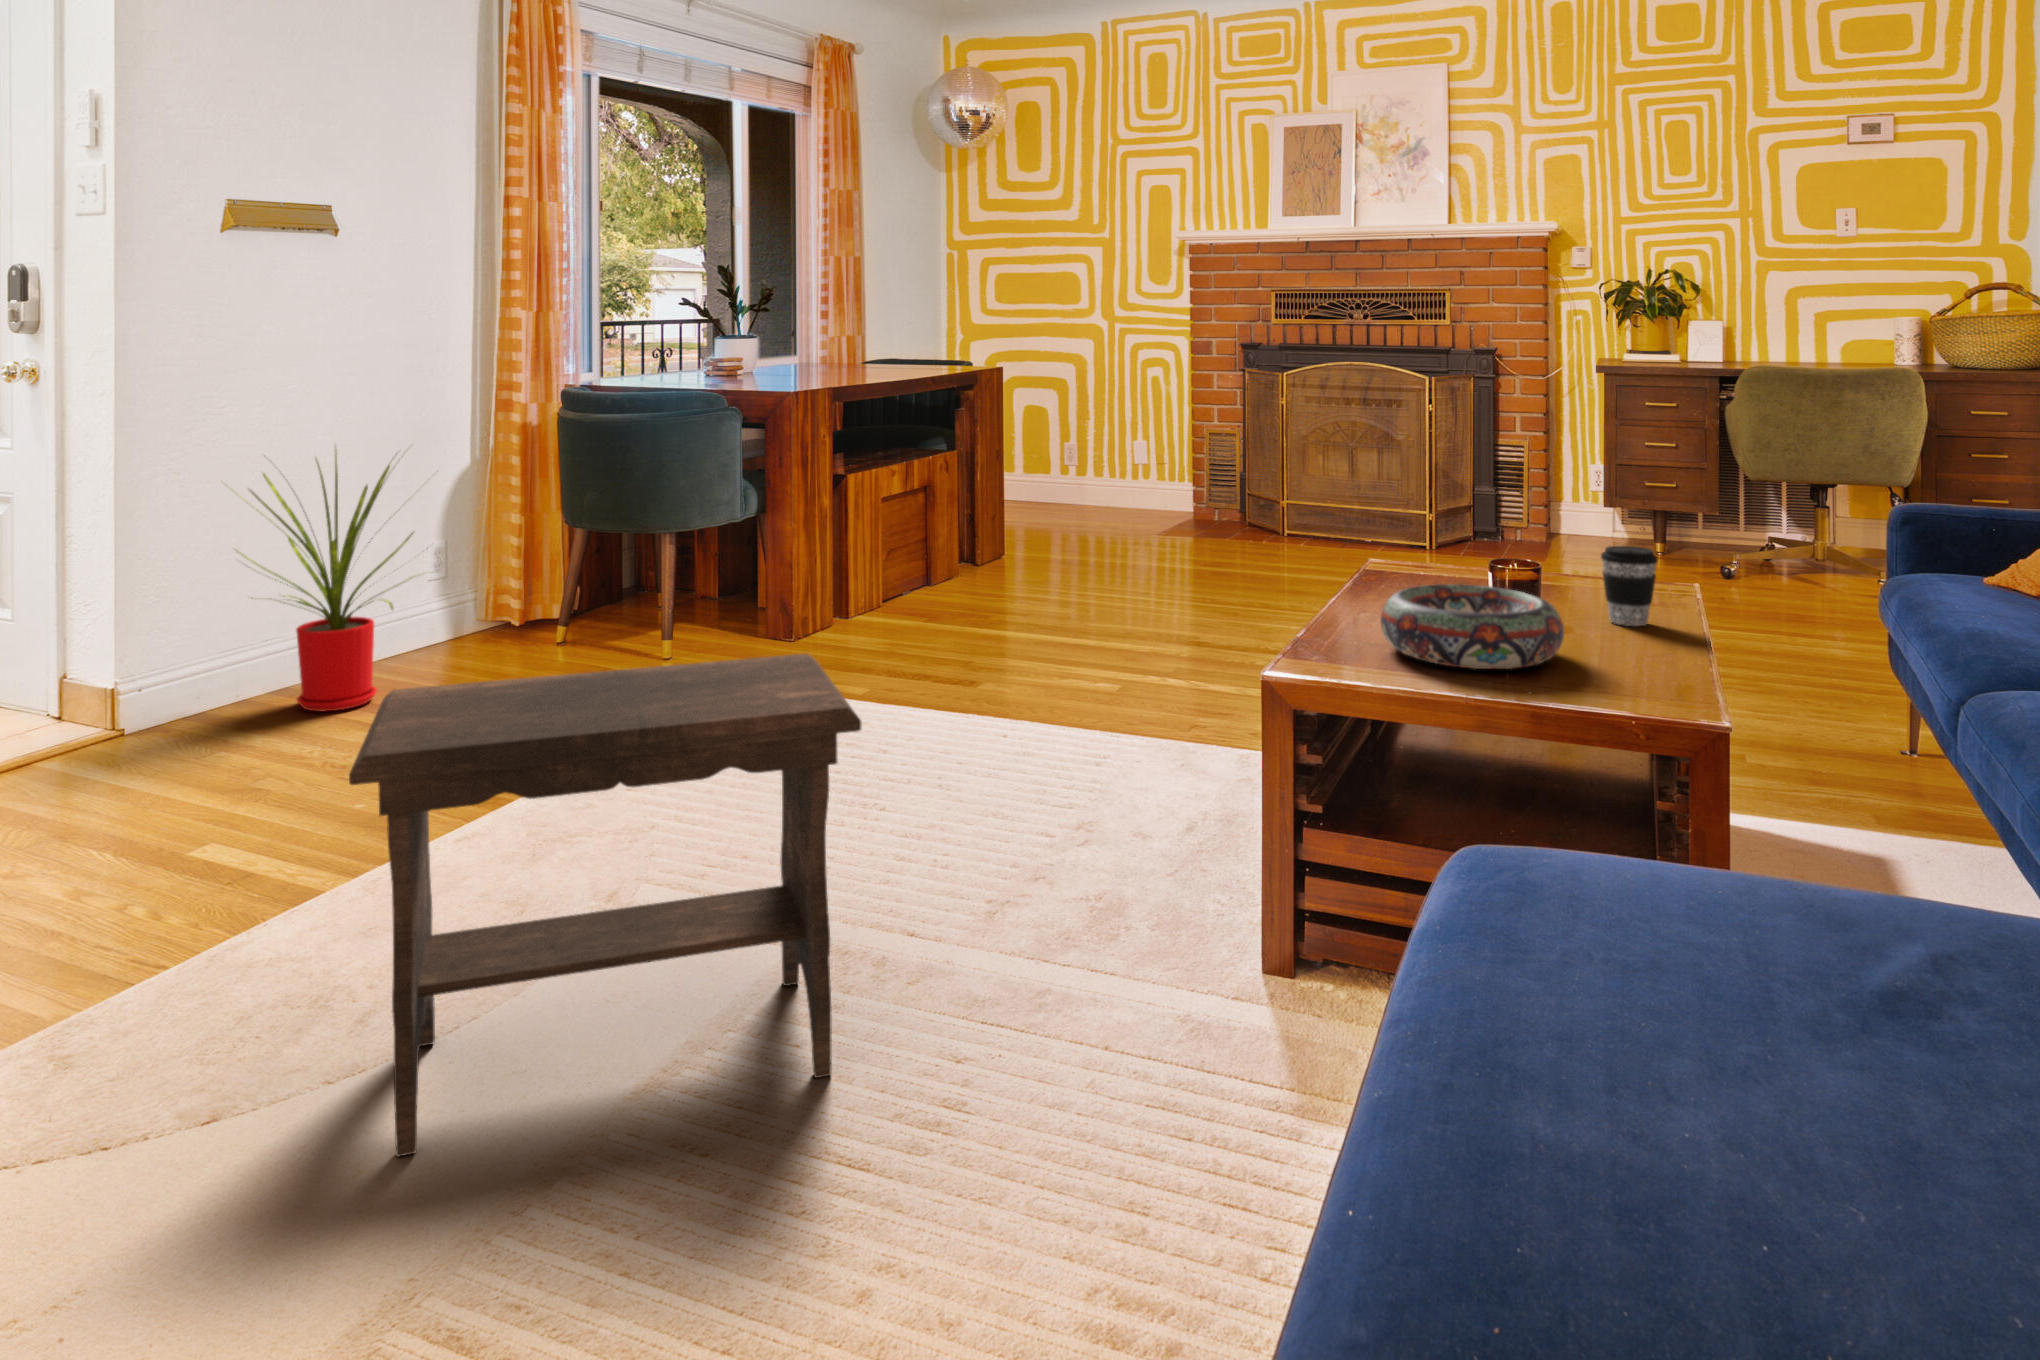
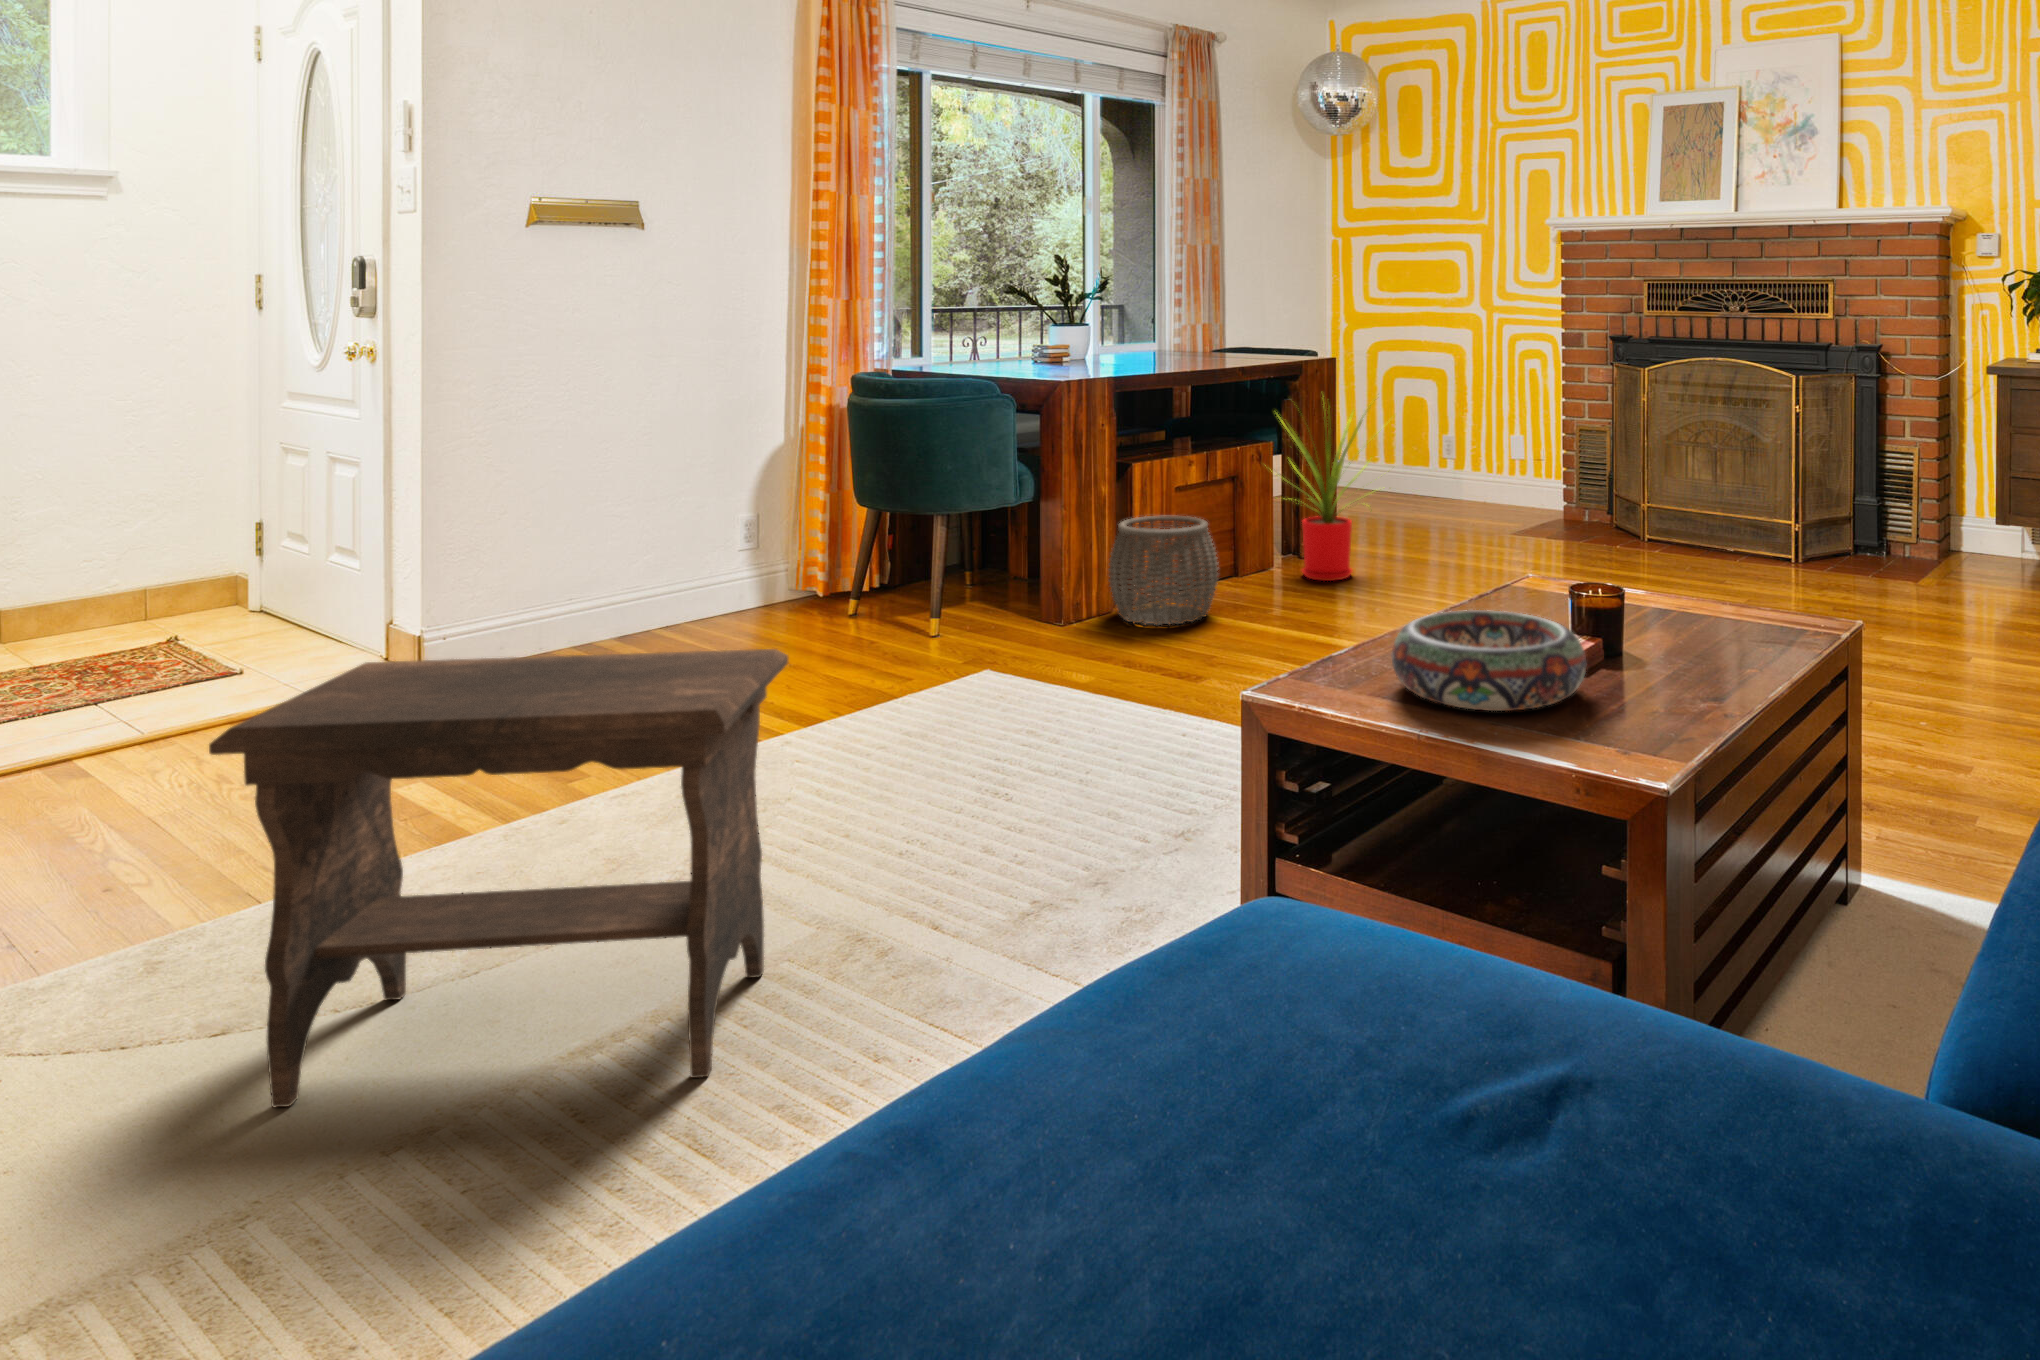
house plant: present [243,450,413,711] -> present [1281,400,1381,581]
woven basket: none [837,526,949,637] -> present [1109,516,1218,625]
coffee cup: present [1601,546,1658,626] -> none [1694,576,1756,669]

